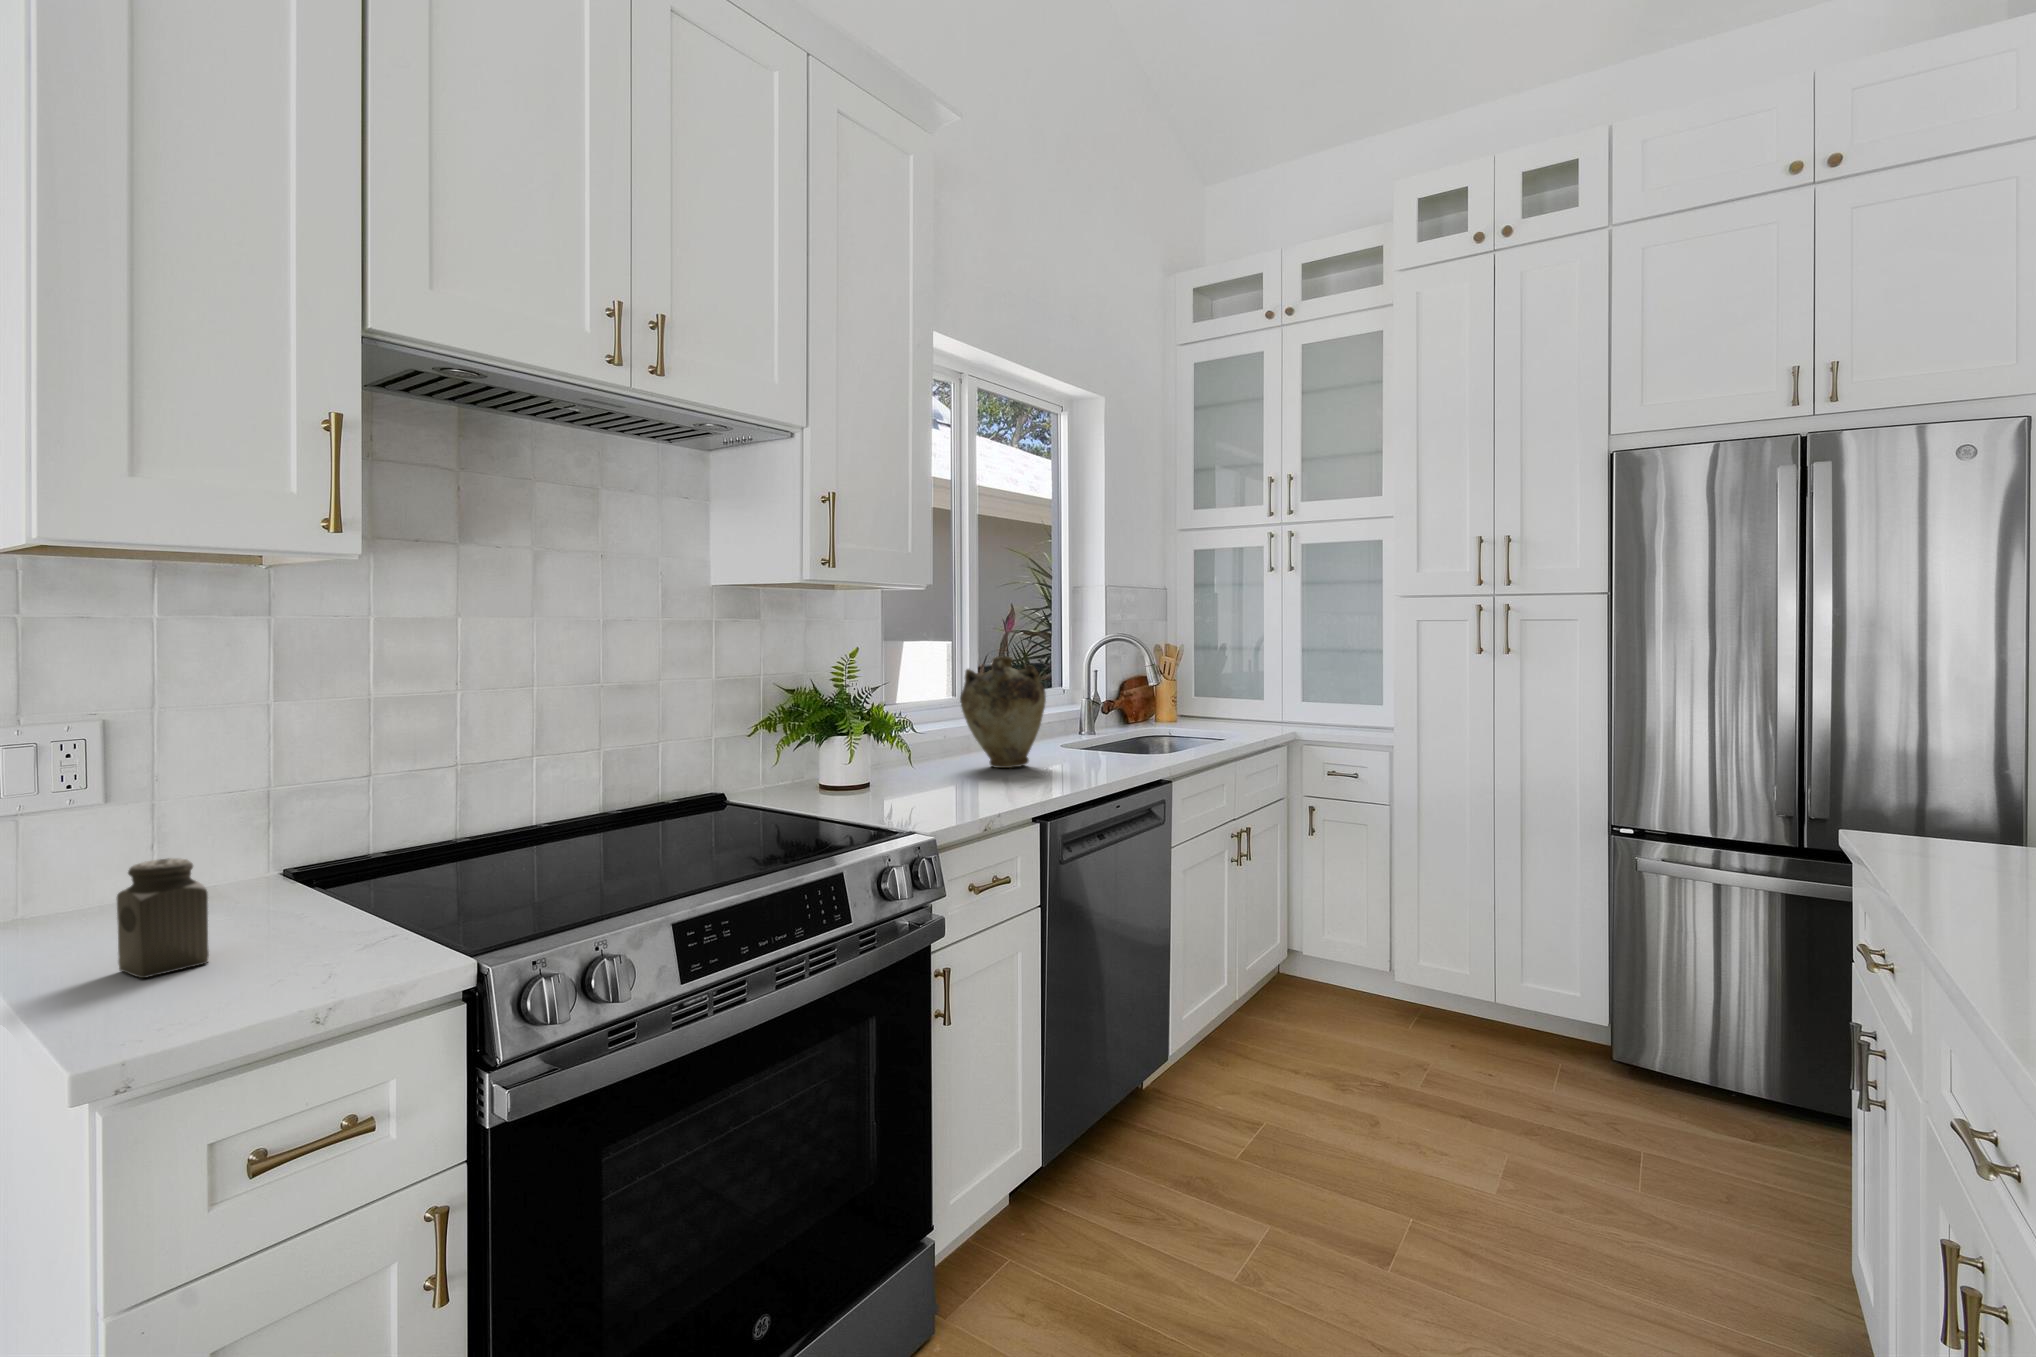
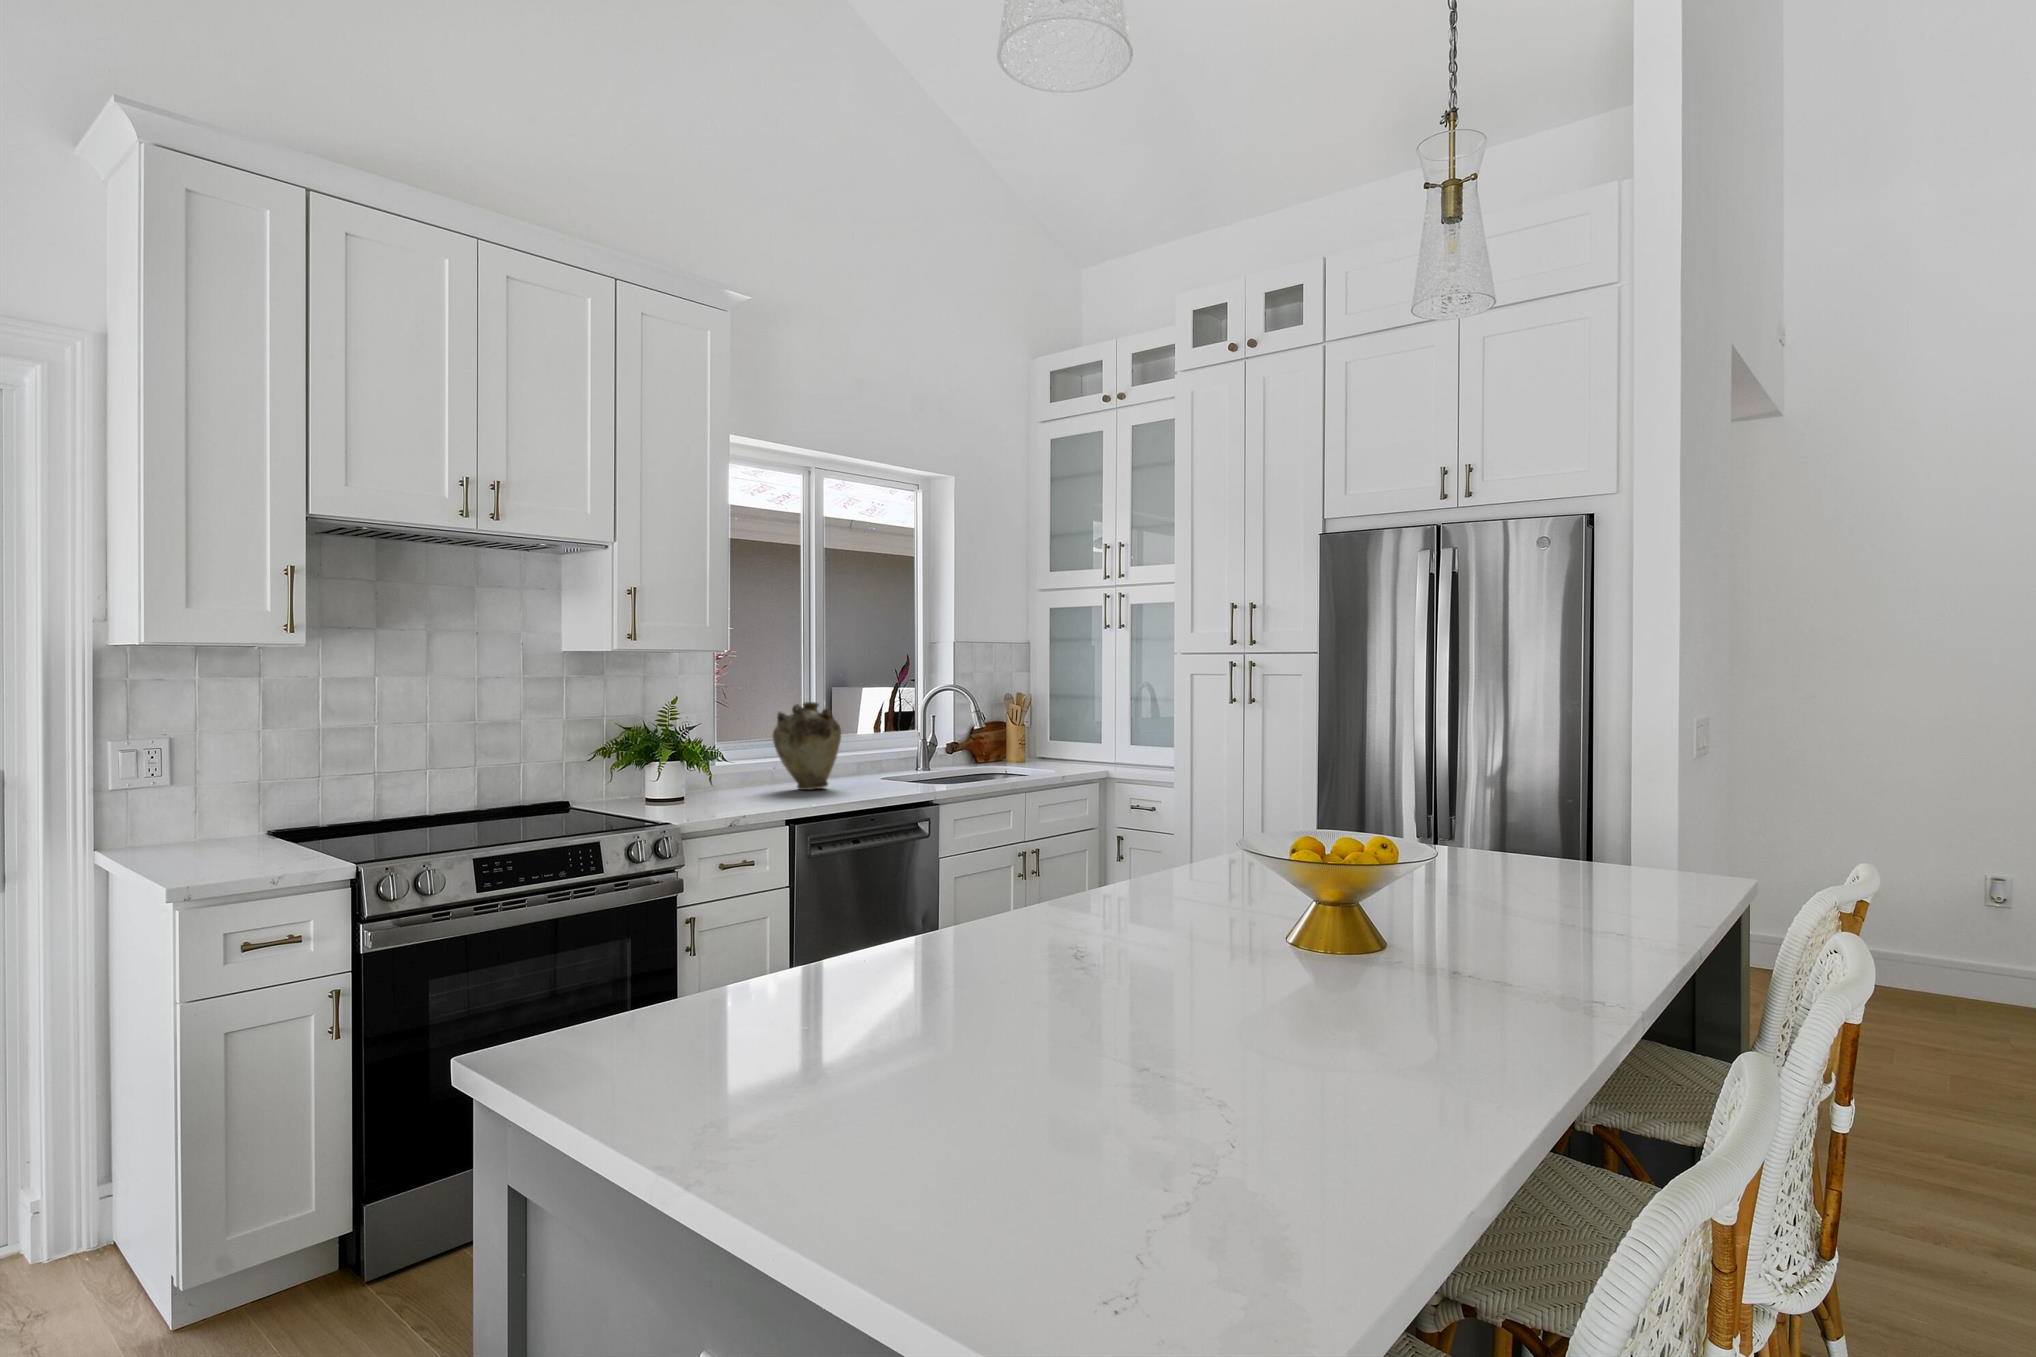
salt shaker: present [117,858,209,978] -> none [180,807,223,866]

